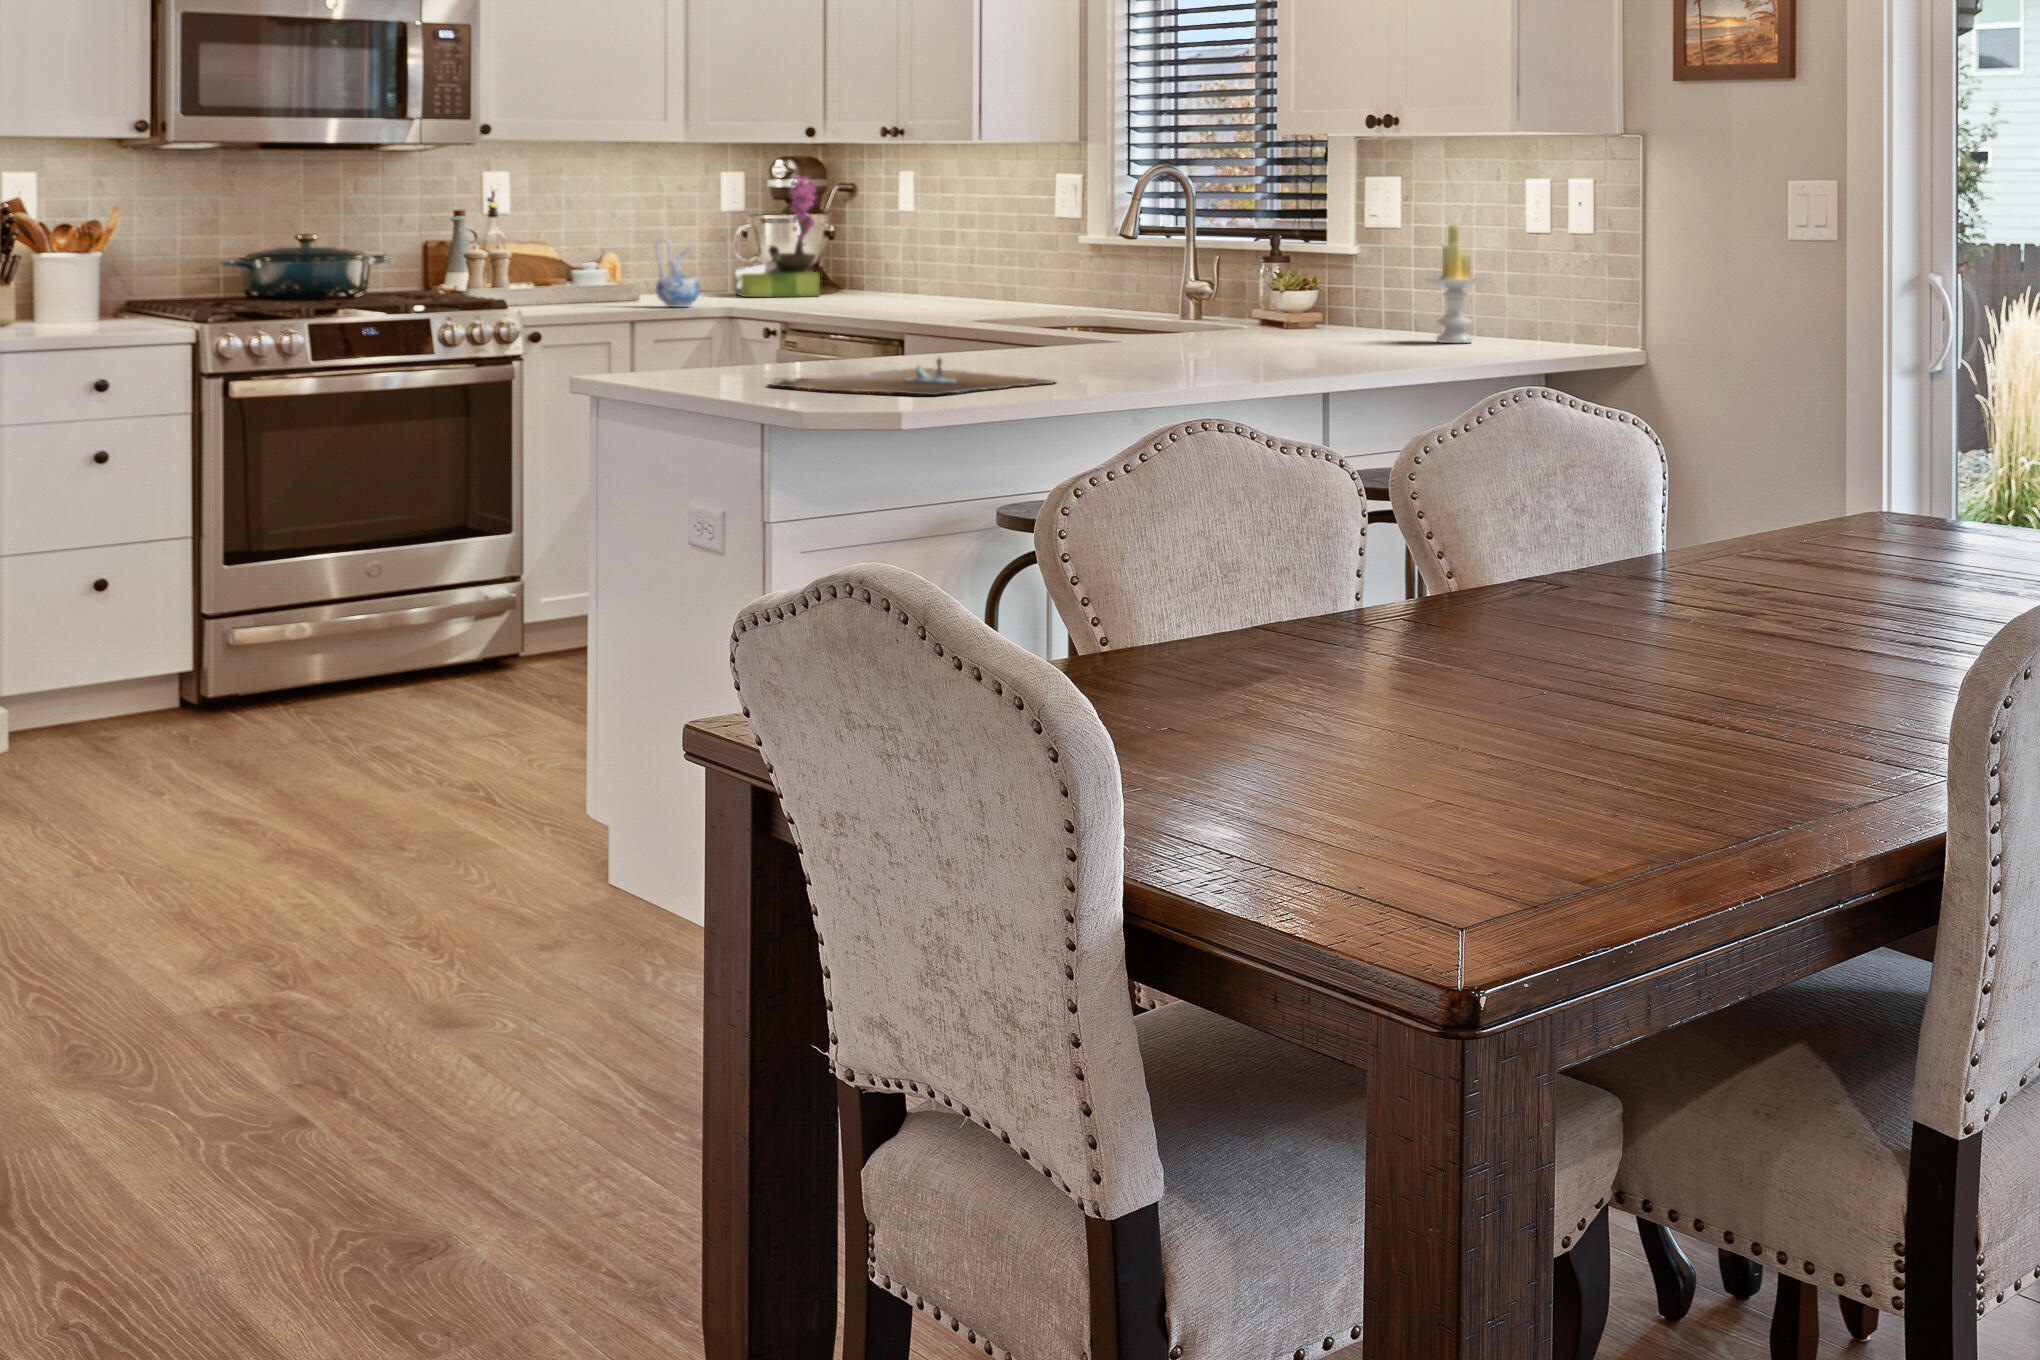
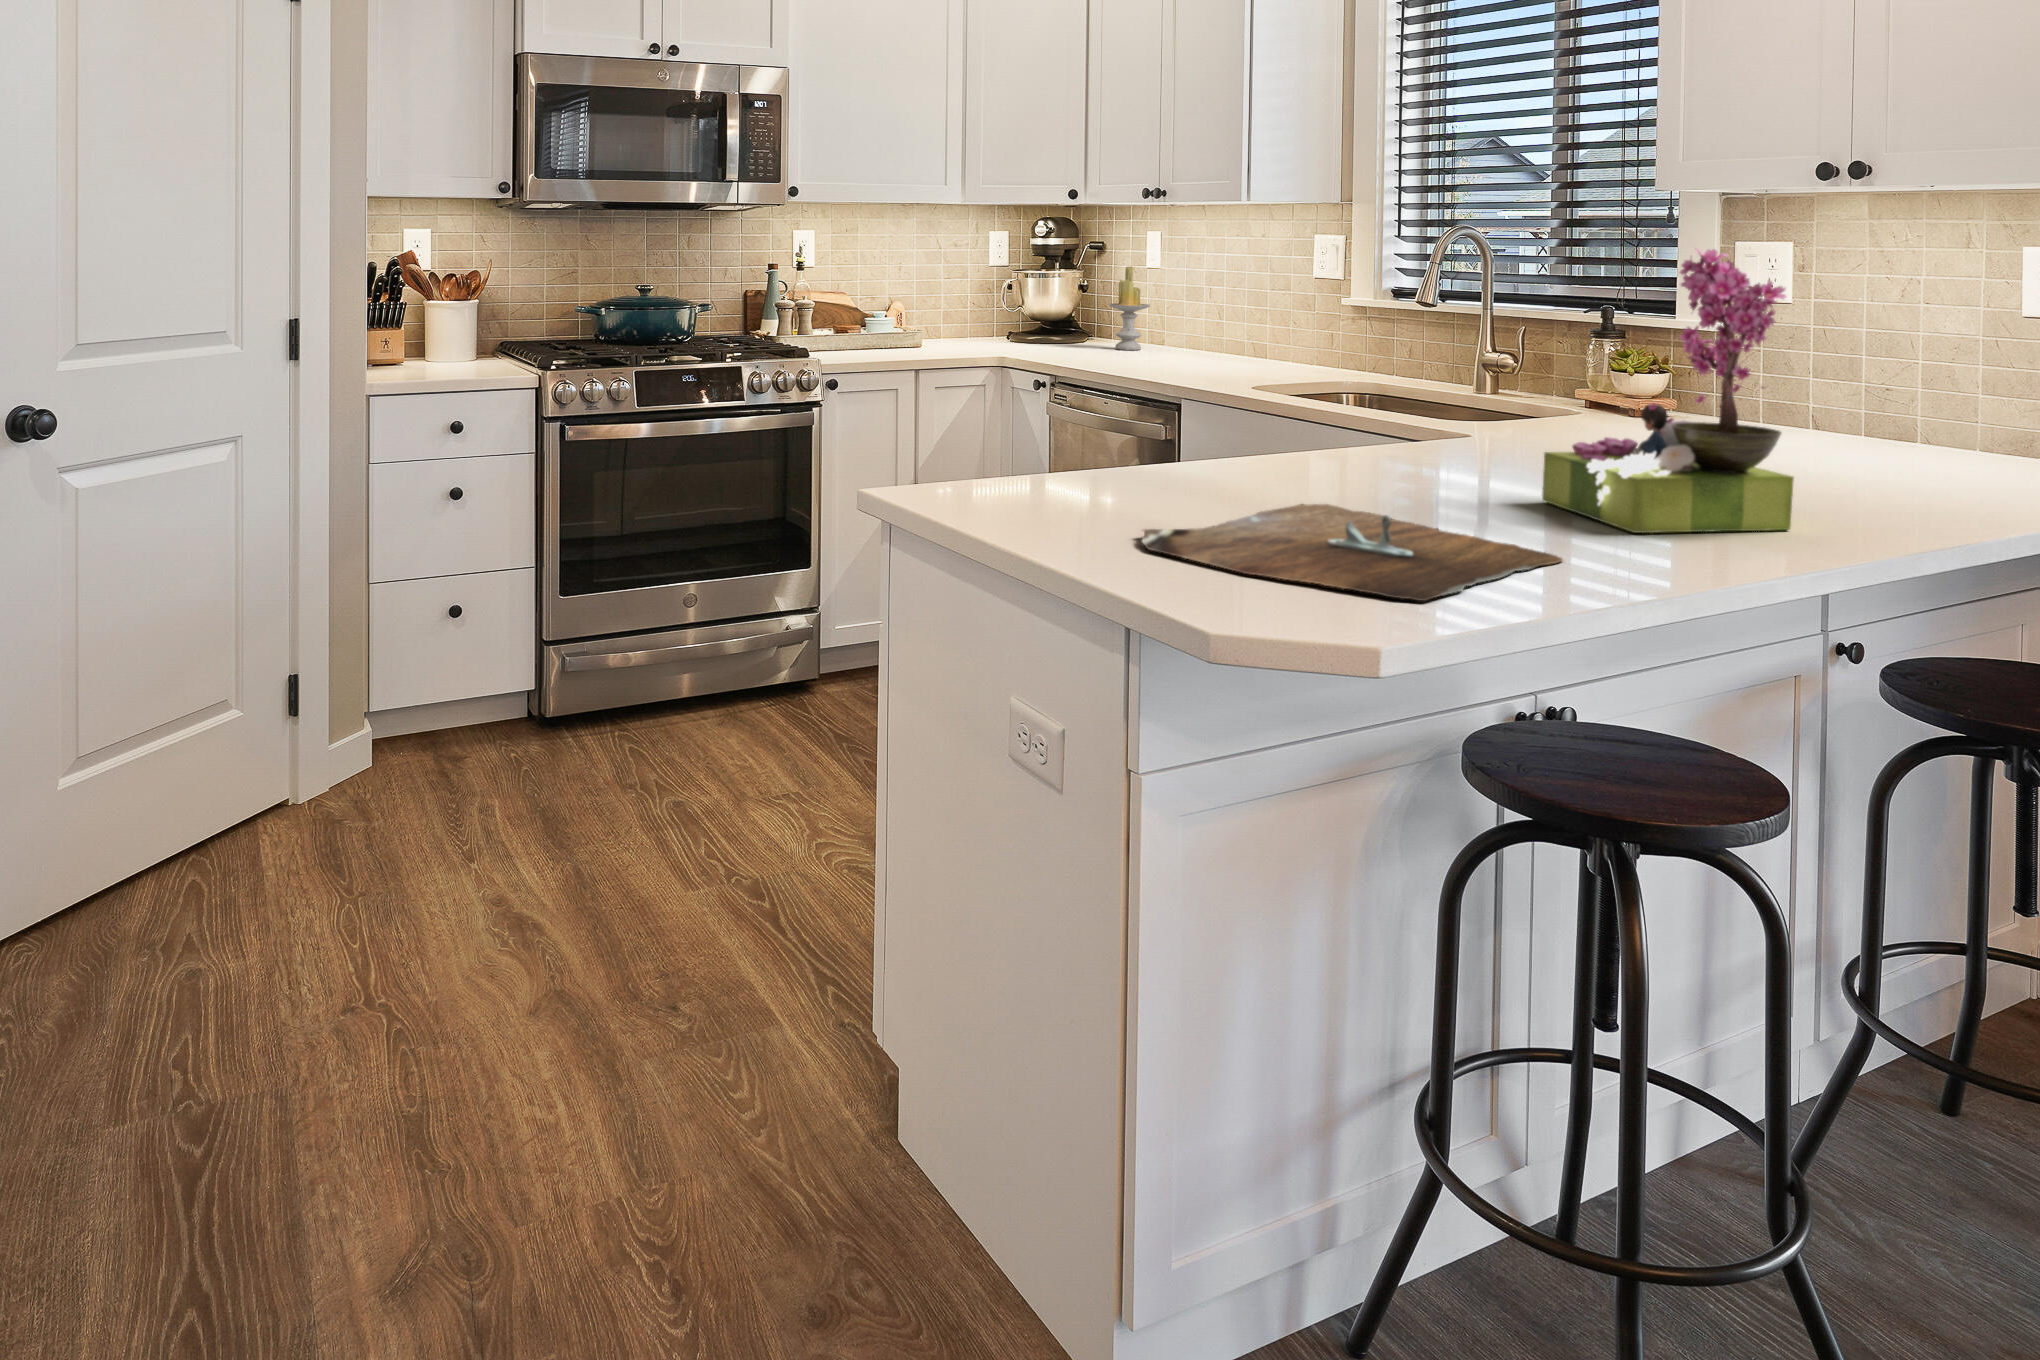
flower arrangement: present [734,176,820,297] -> present [1542,249,1794,533]
candle: present [1427,224,1484,343] -> present [1108,266,1150,350]
ceramic pitcher: present [655,238,699,307] -> none [938,293,976,358]

